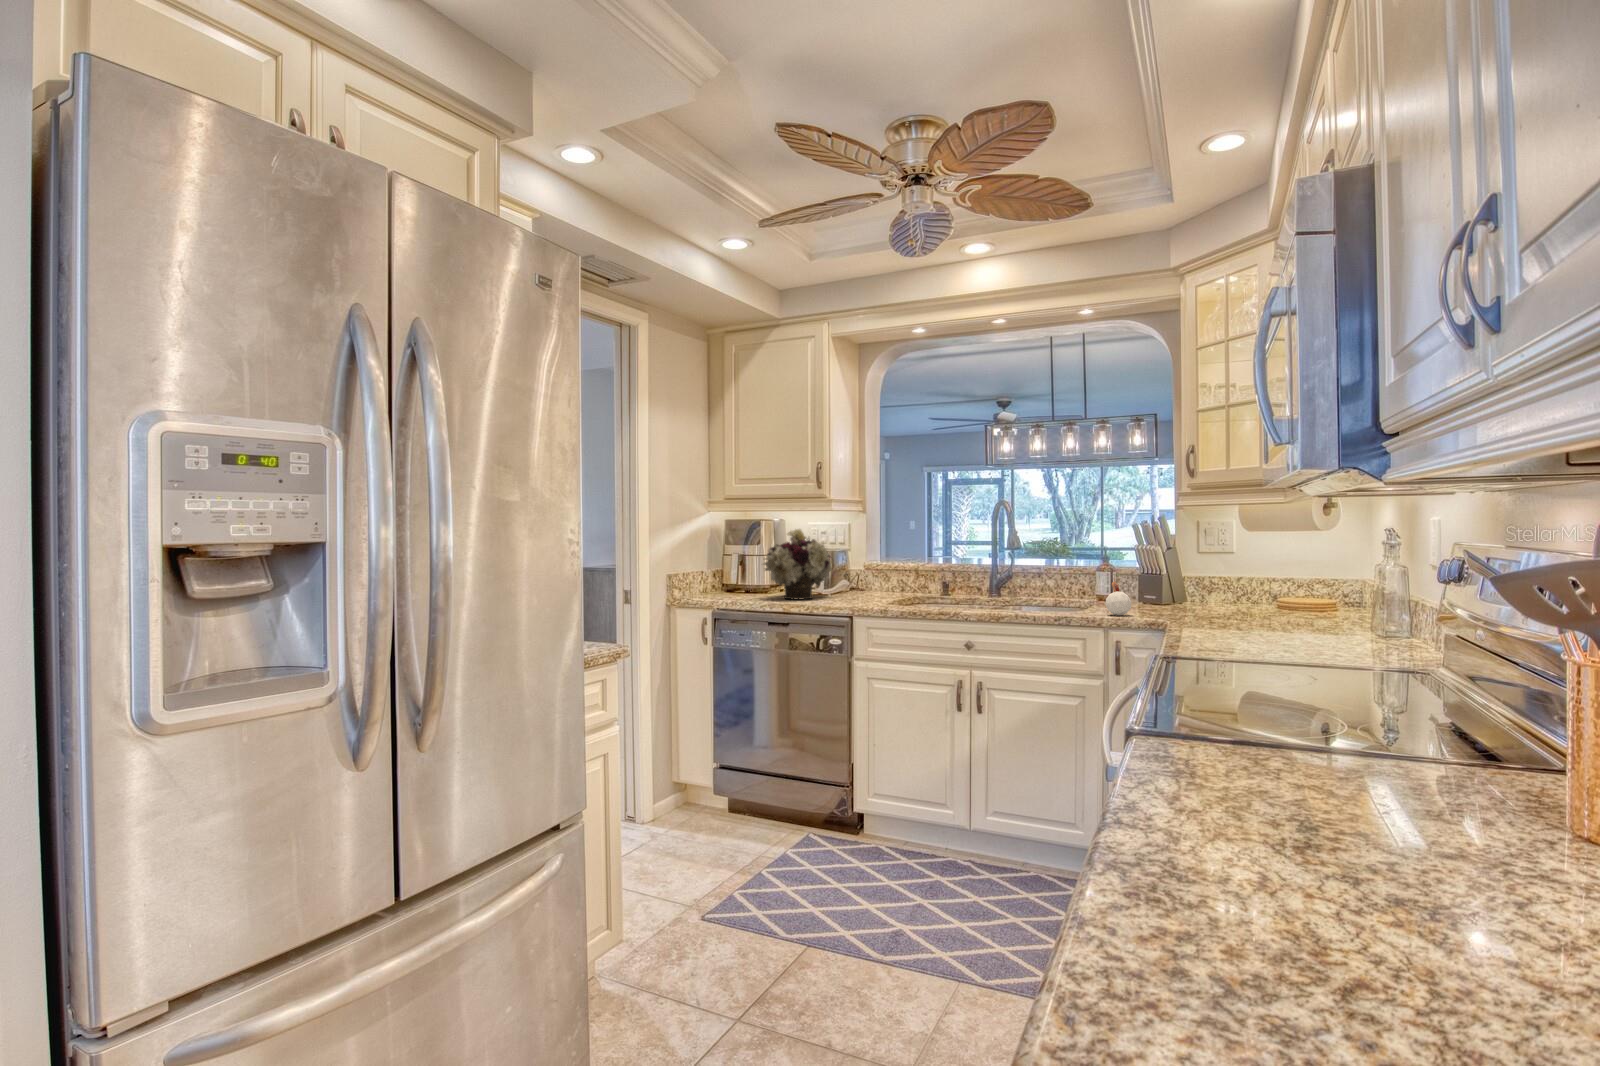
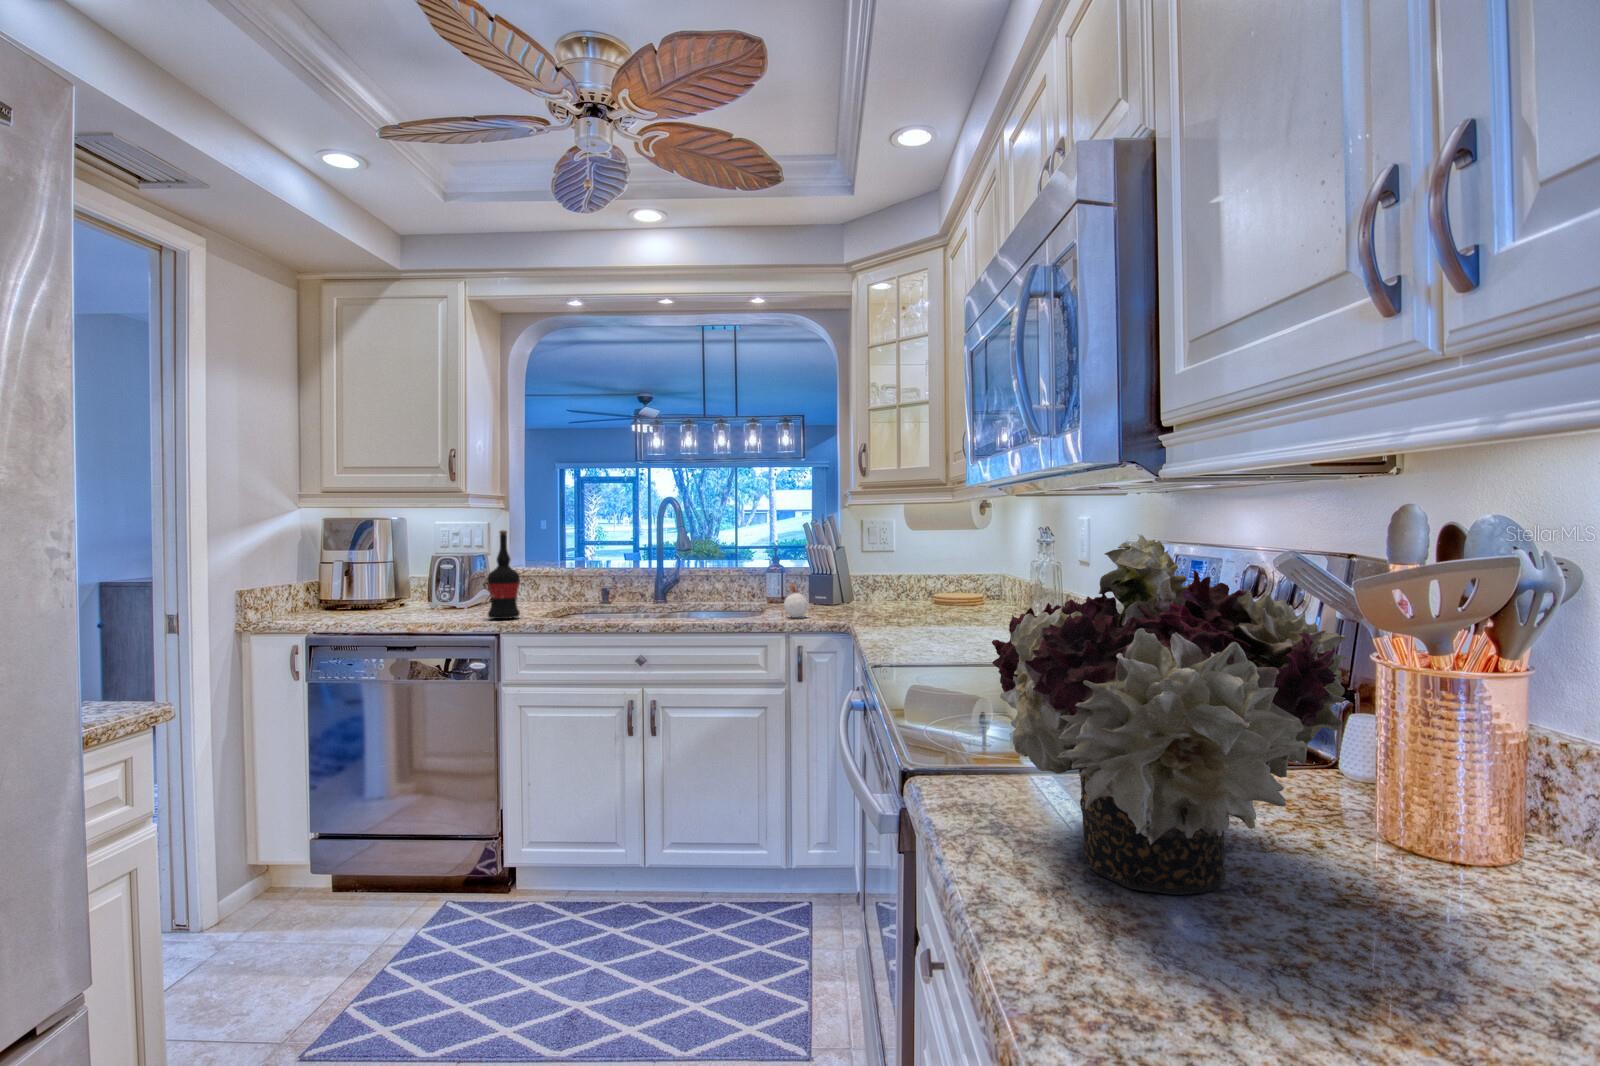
flower arrangement: present [763,529,832,599] -> present [992,534,1346,895]
wine bottle: none [842,530,868,604] -> present [487,531,520,619]

